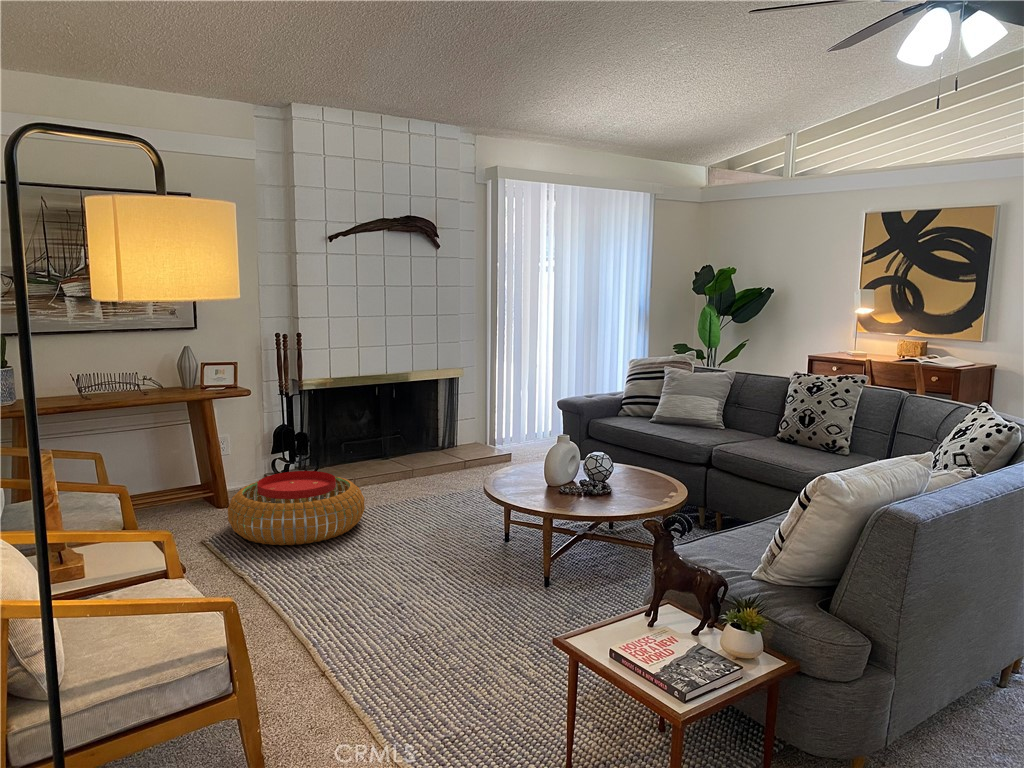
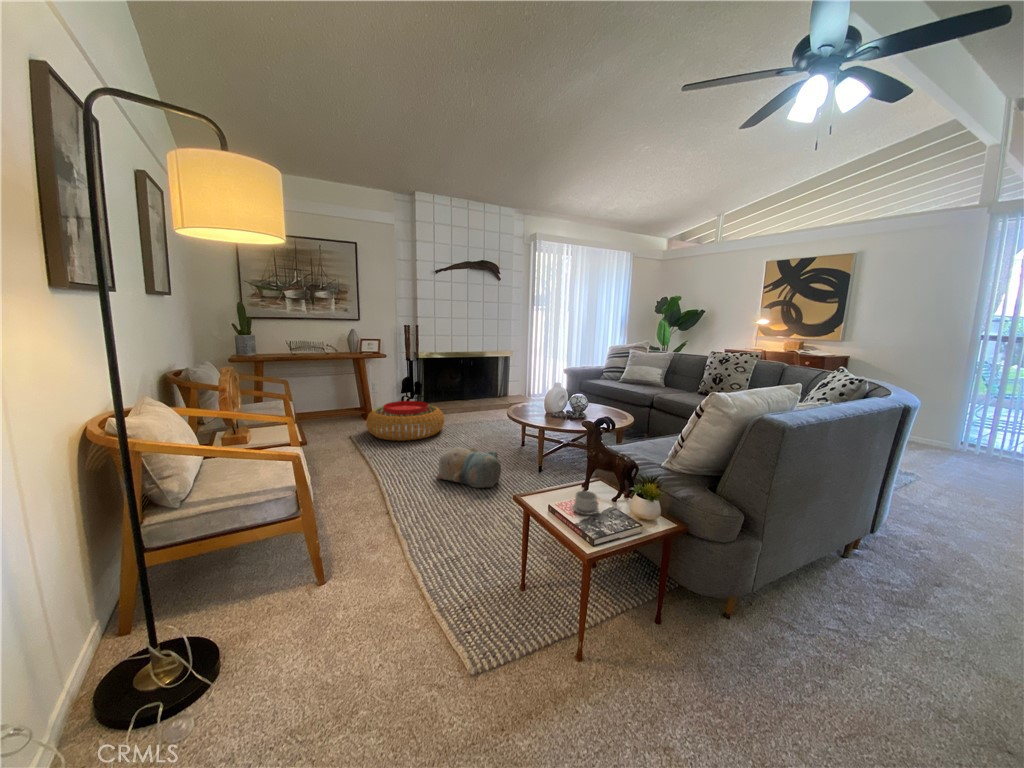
plush toy: none [383,554,490,621] -> present [437,447,501,488]
teacup: none [645,625,686,658] -> present [573,491,599,515]

